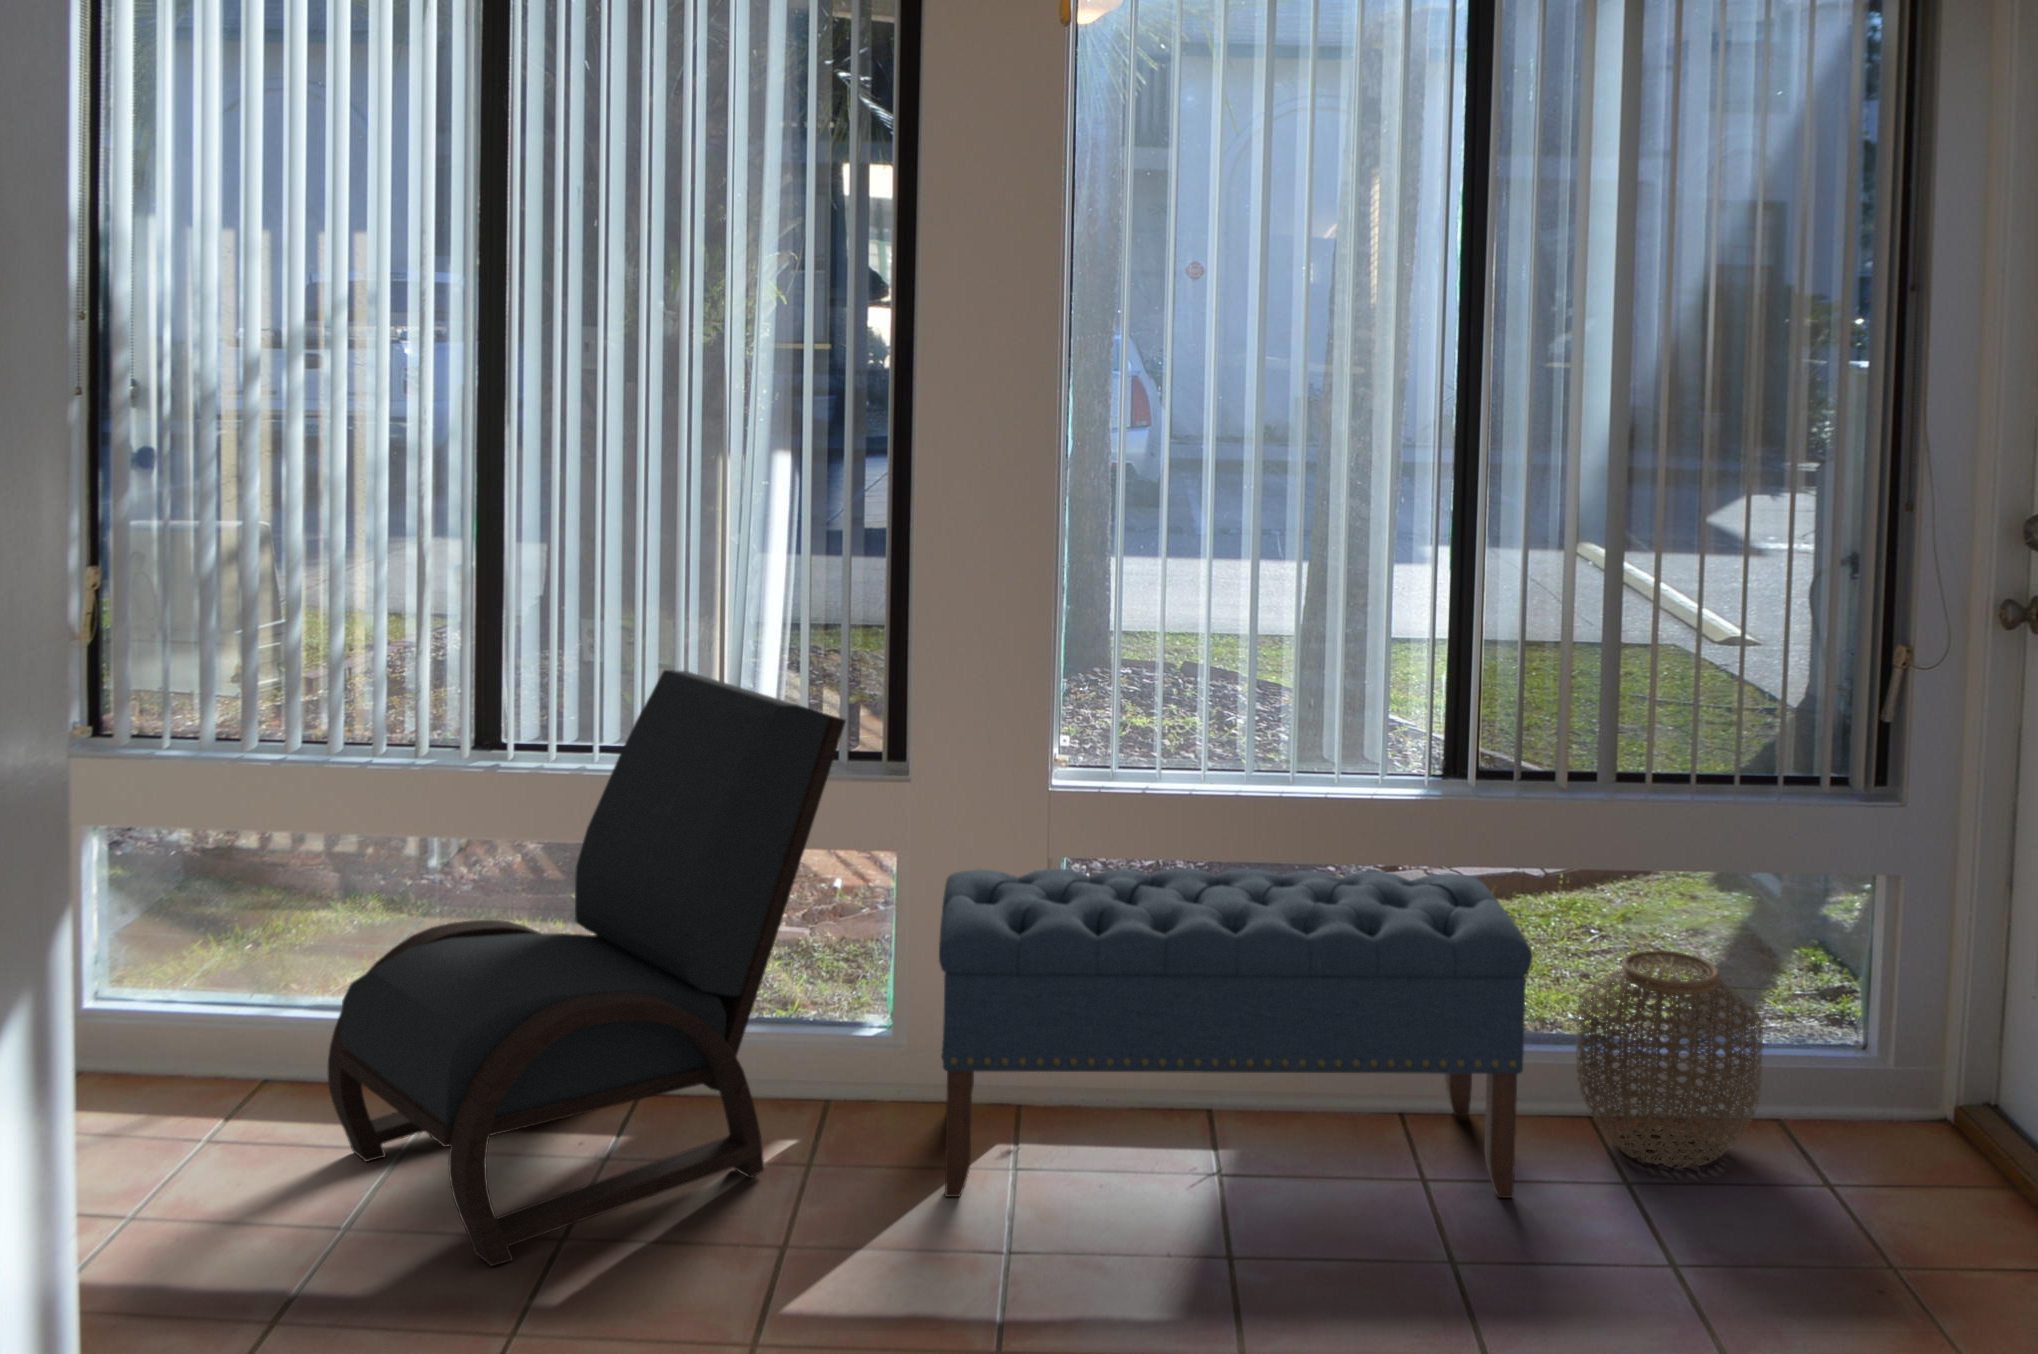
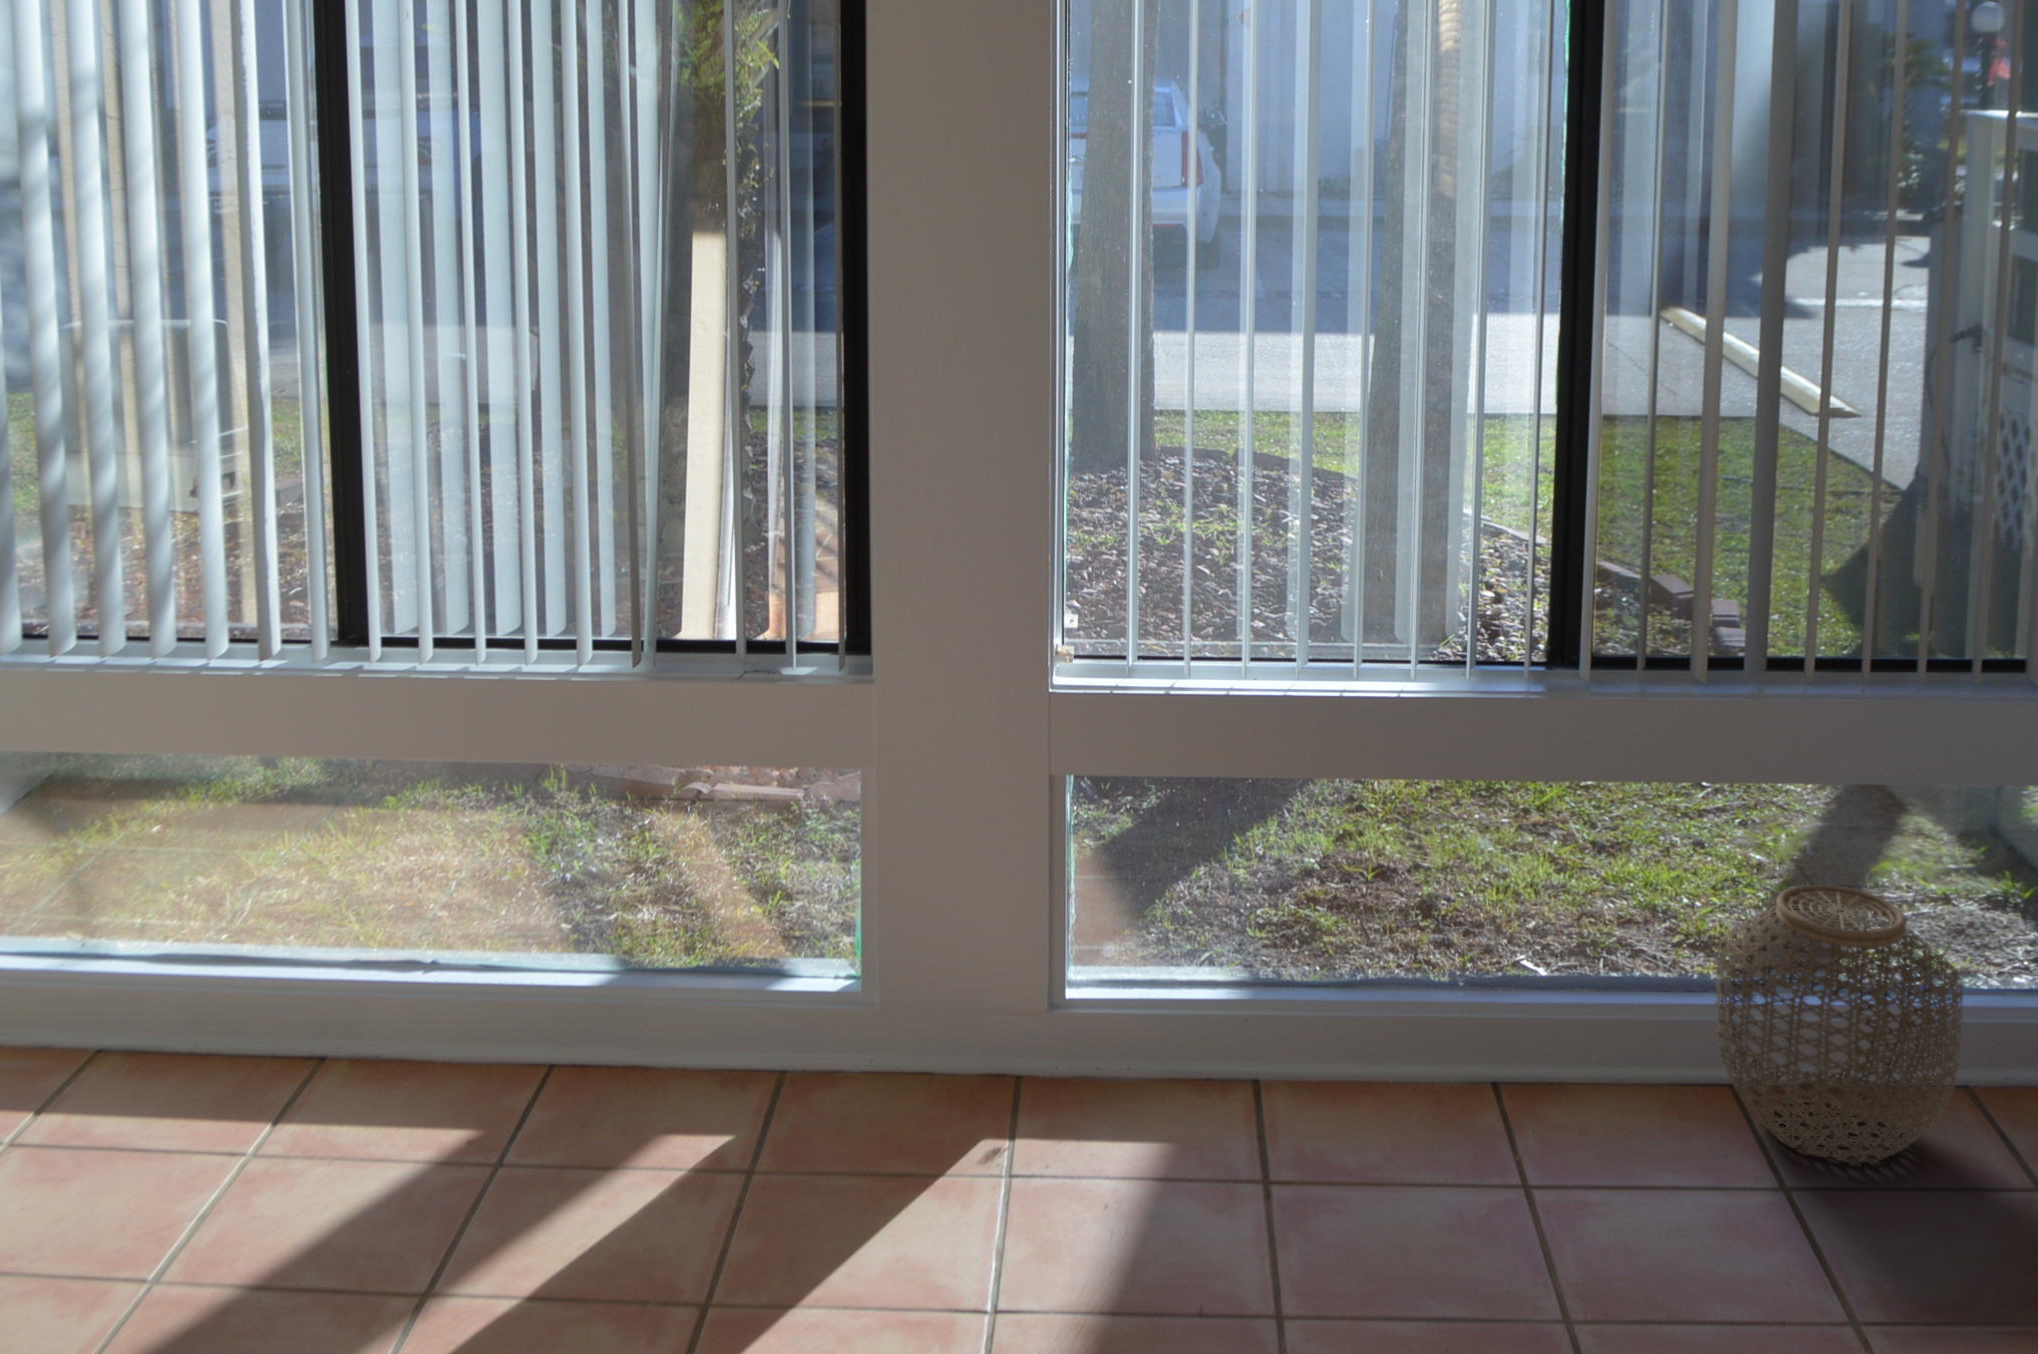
lounge chair: present [328,670,846,1266] -> none [134,545,786,1343]
bench: present [939,868,1532,1198] -> none [903,792,1679,1220]

